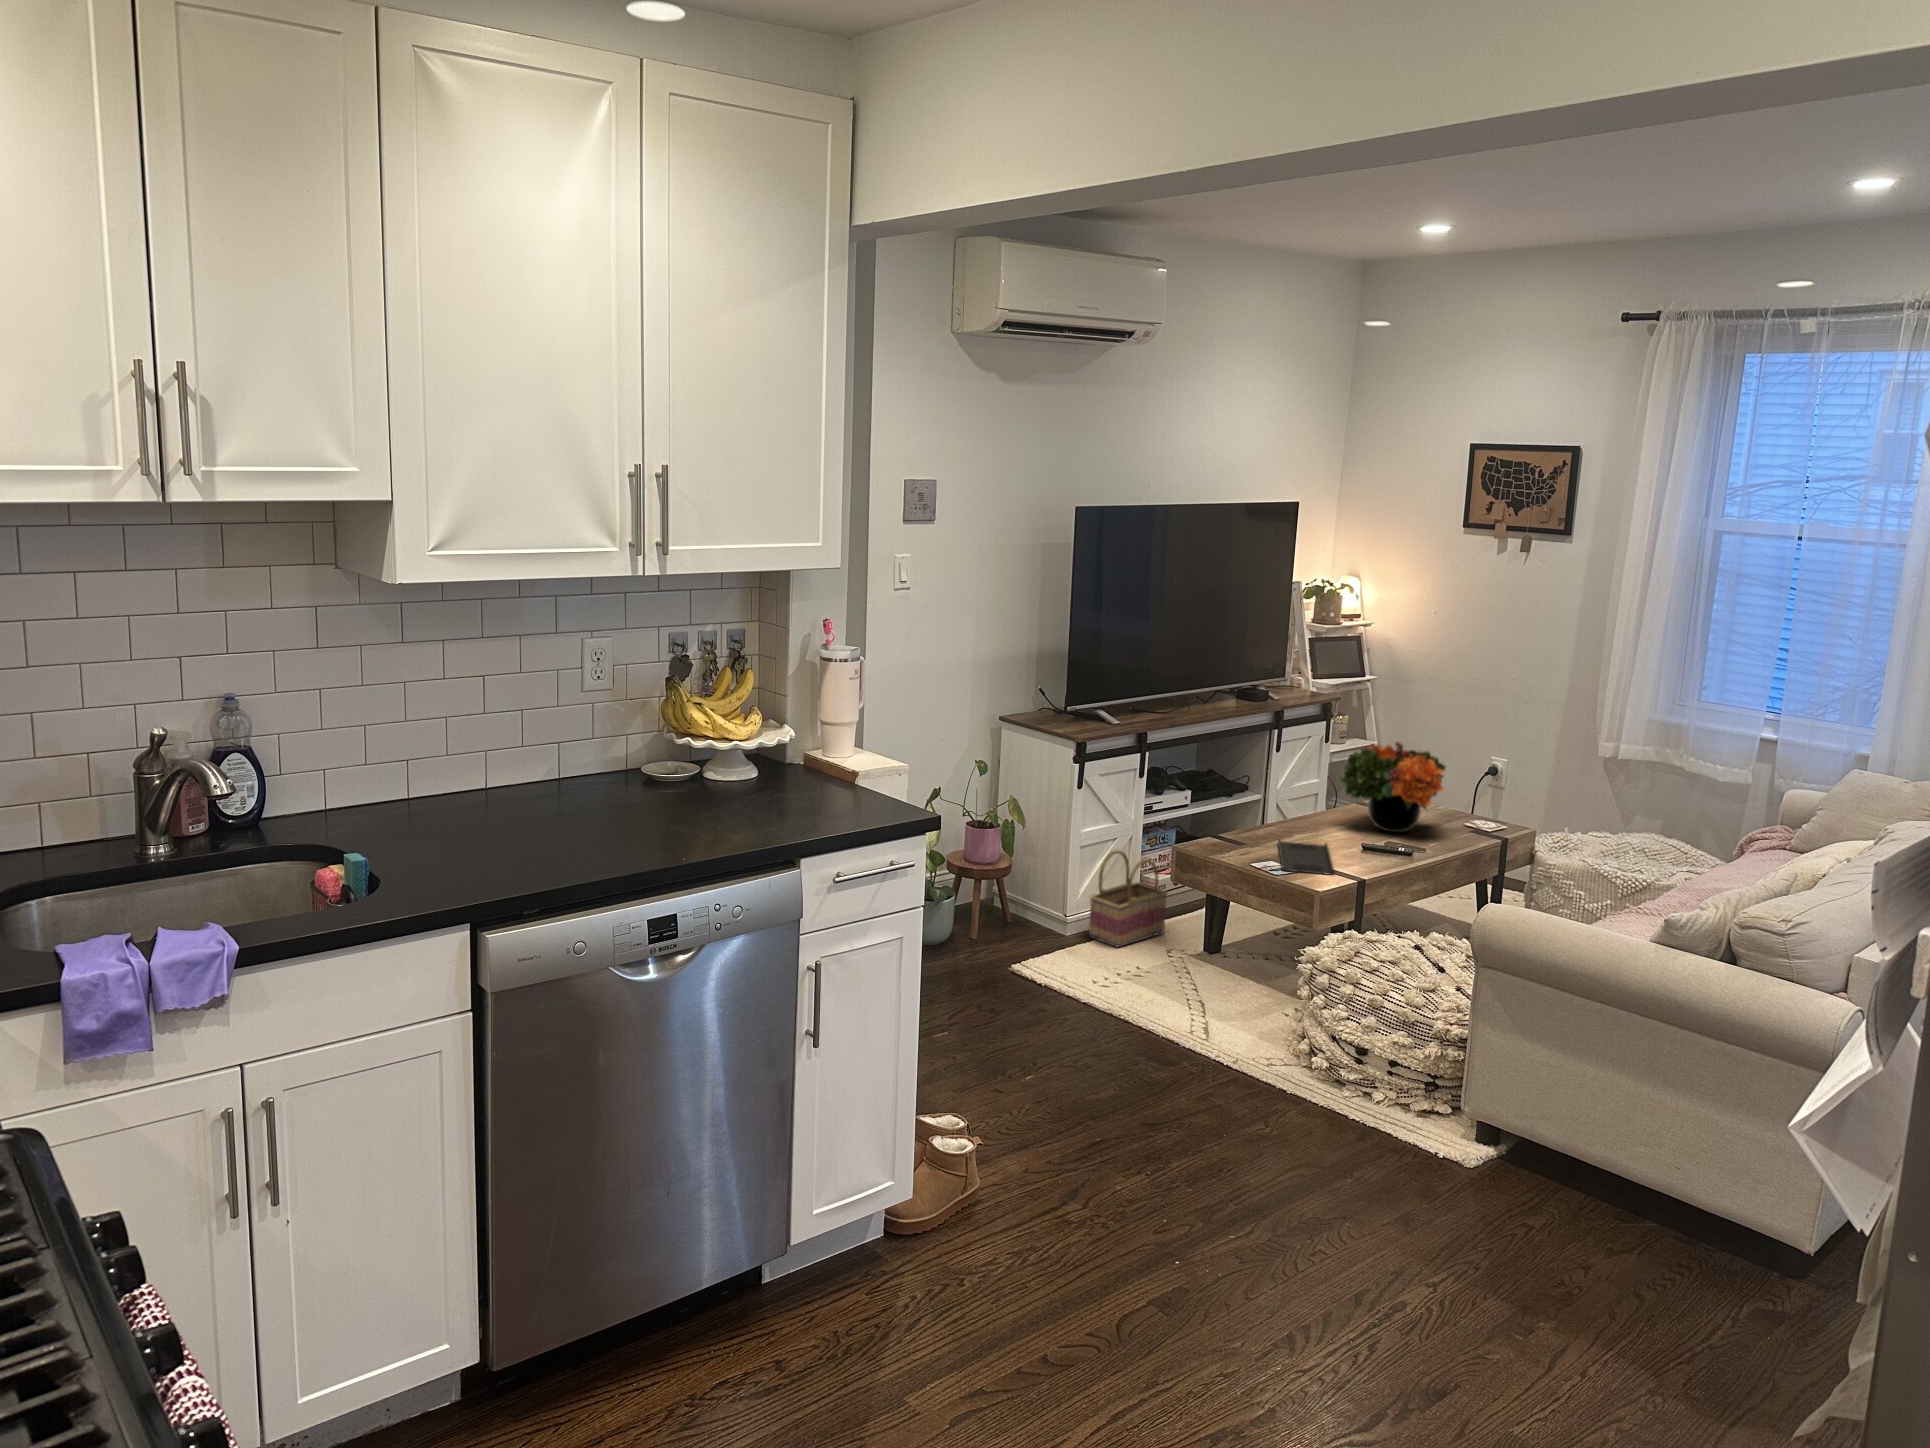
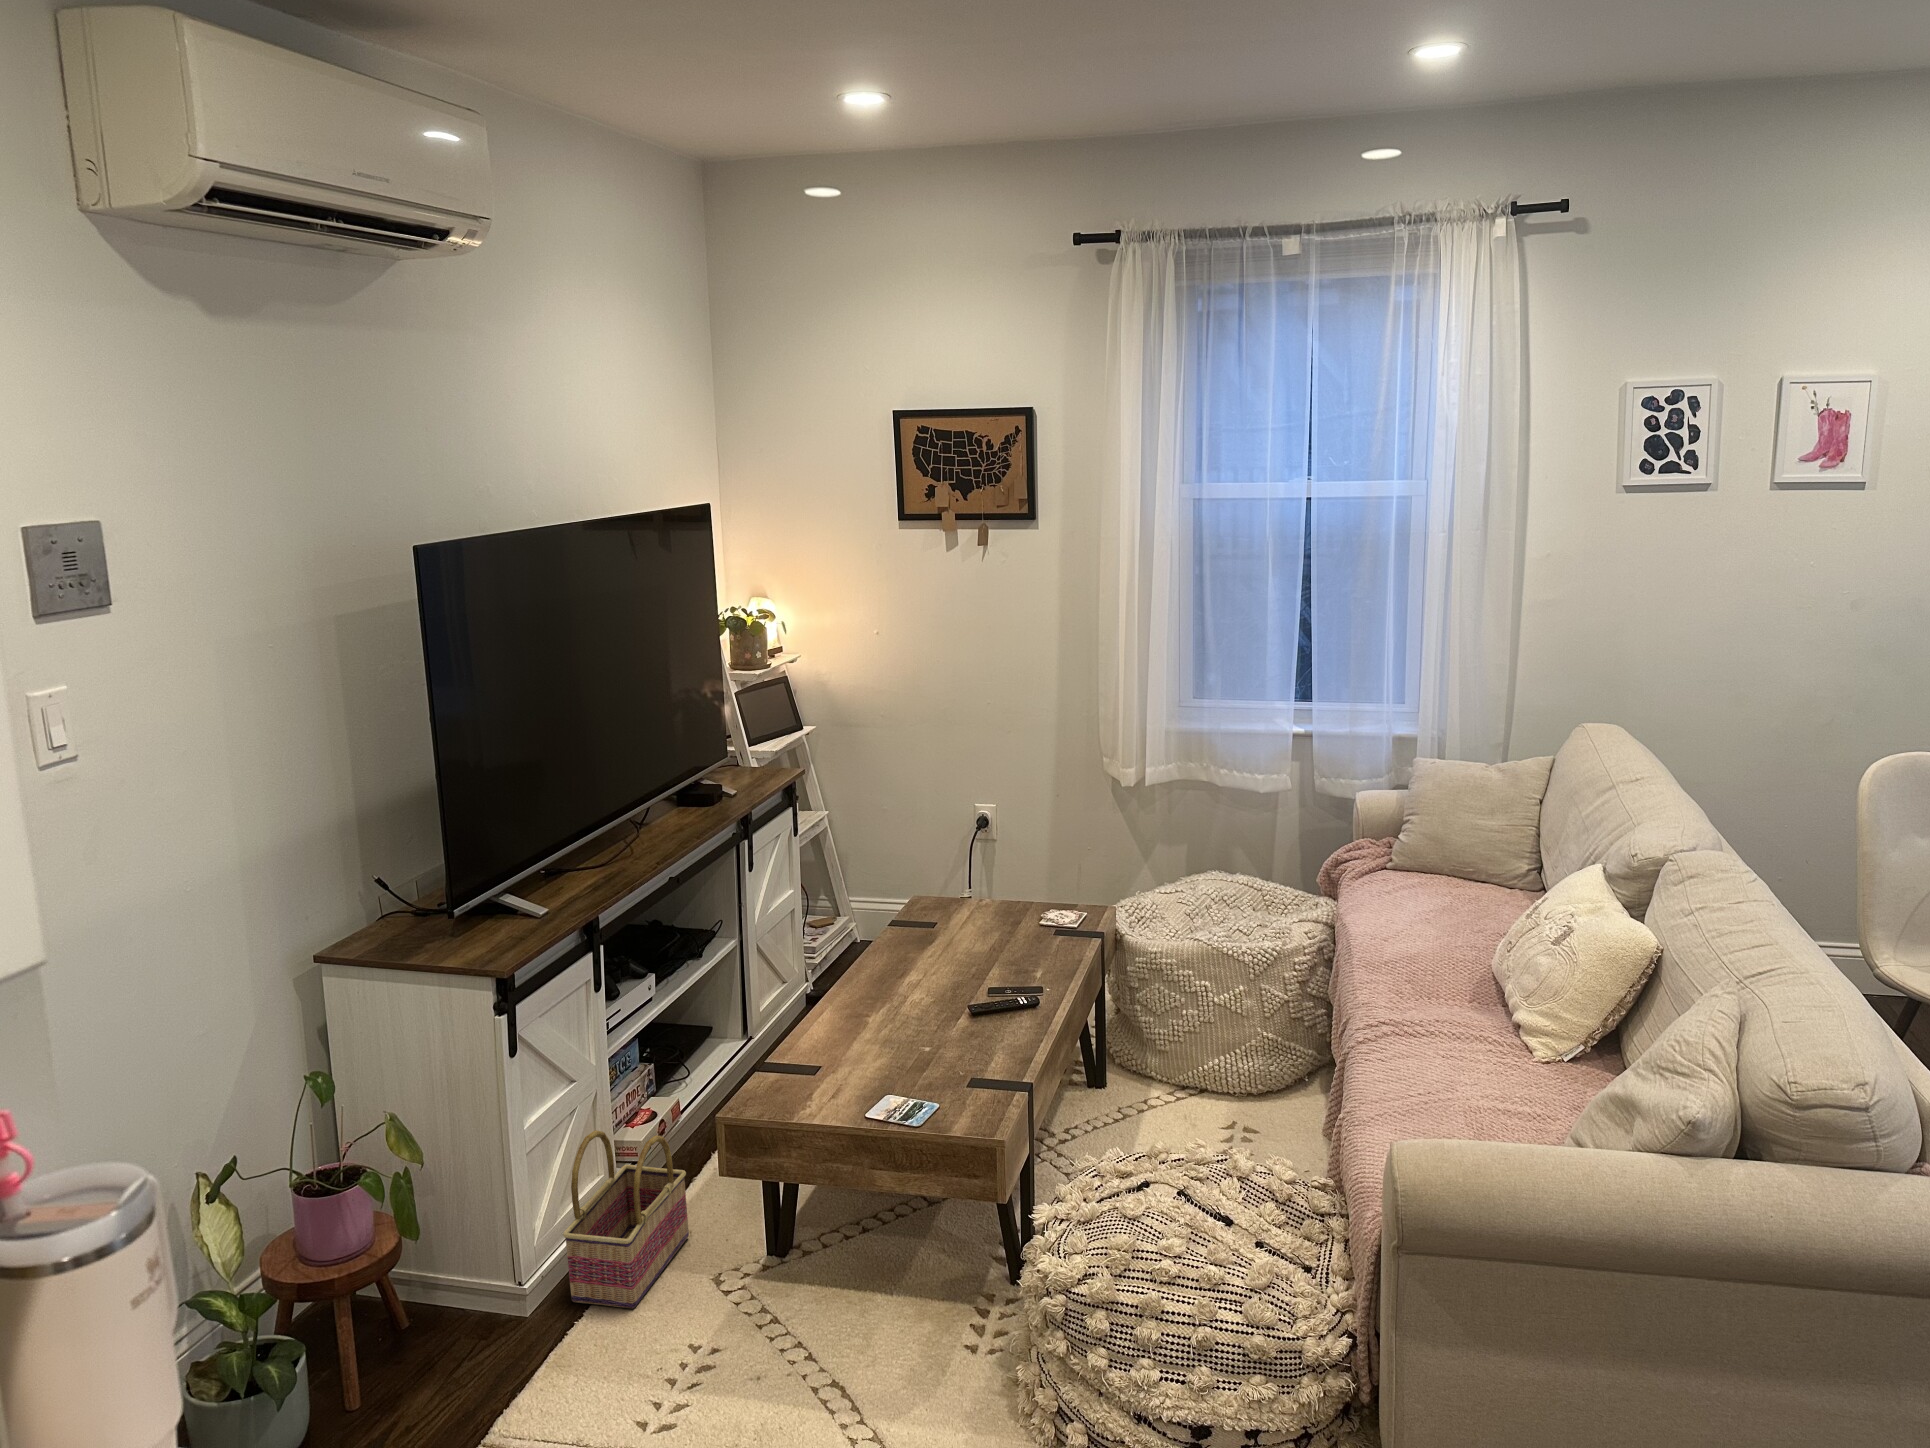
flower arrangement: present [1340,742,1446,832] -> none [902,841,1050,973]
tray: present [1278,840,1334,875] -> none [866,1029,1000,1118]

